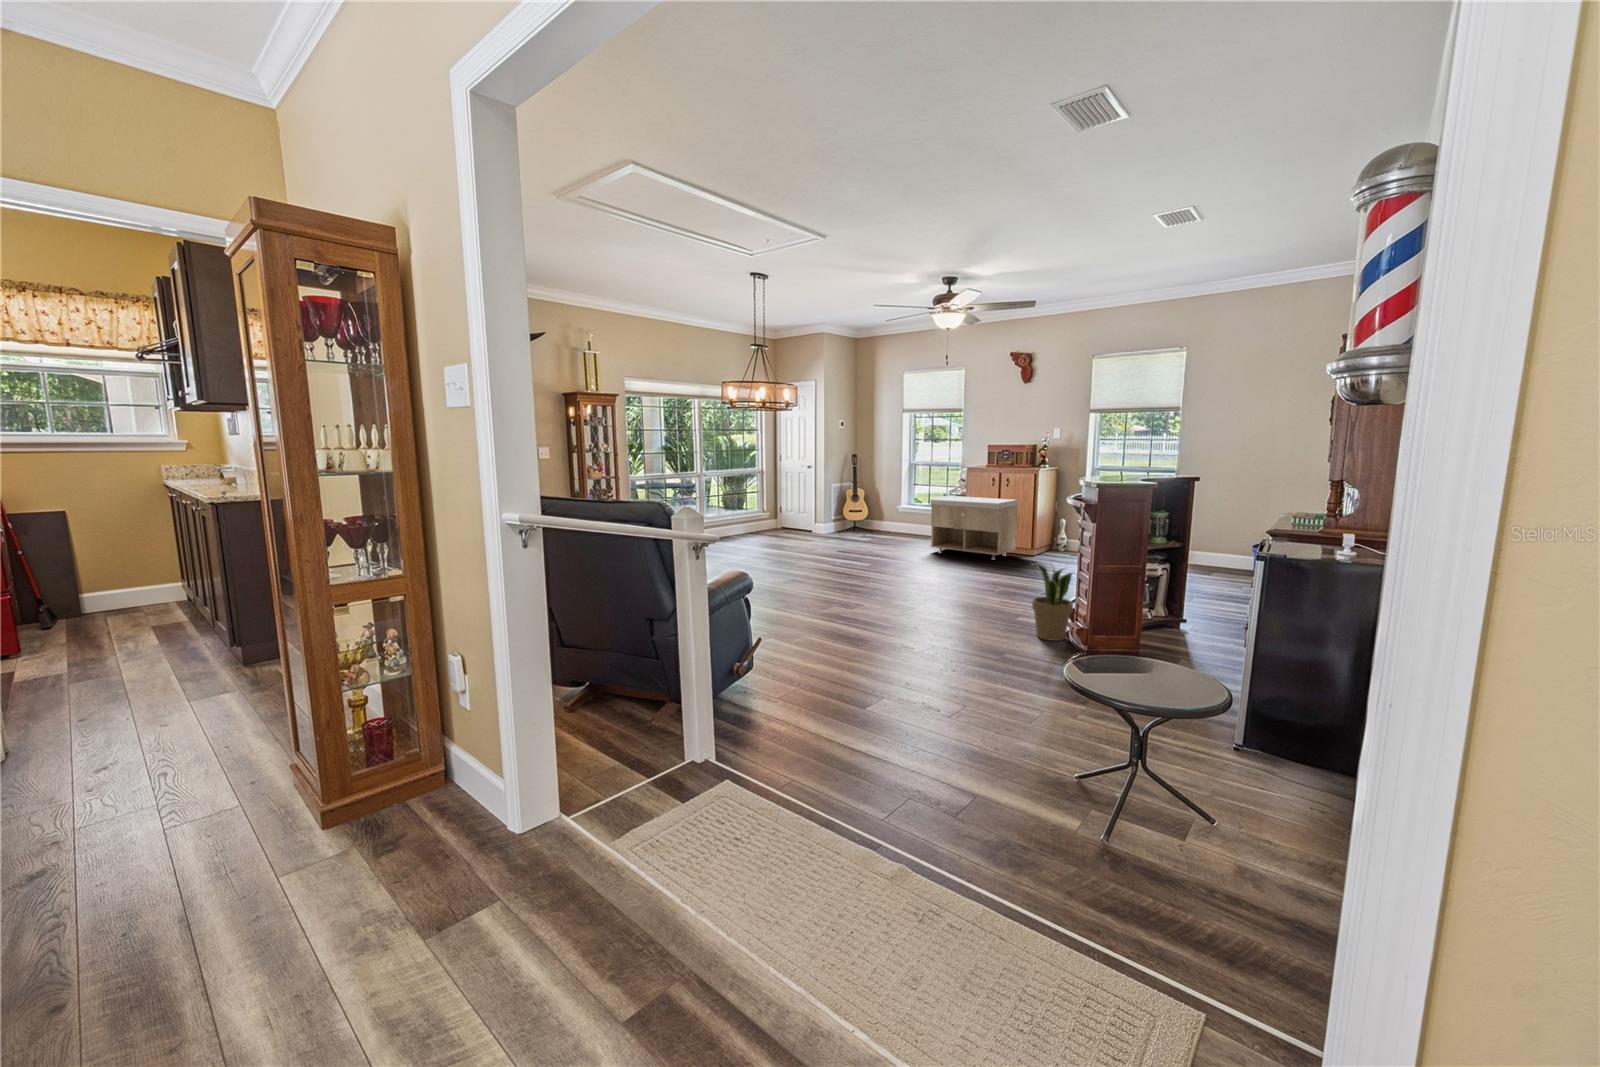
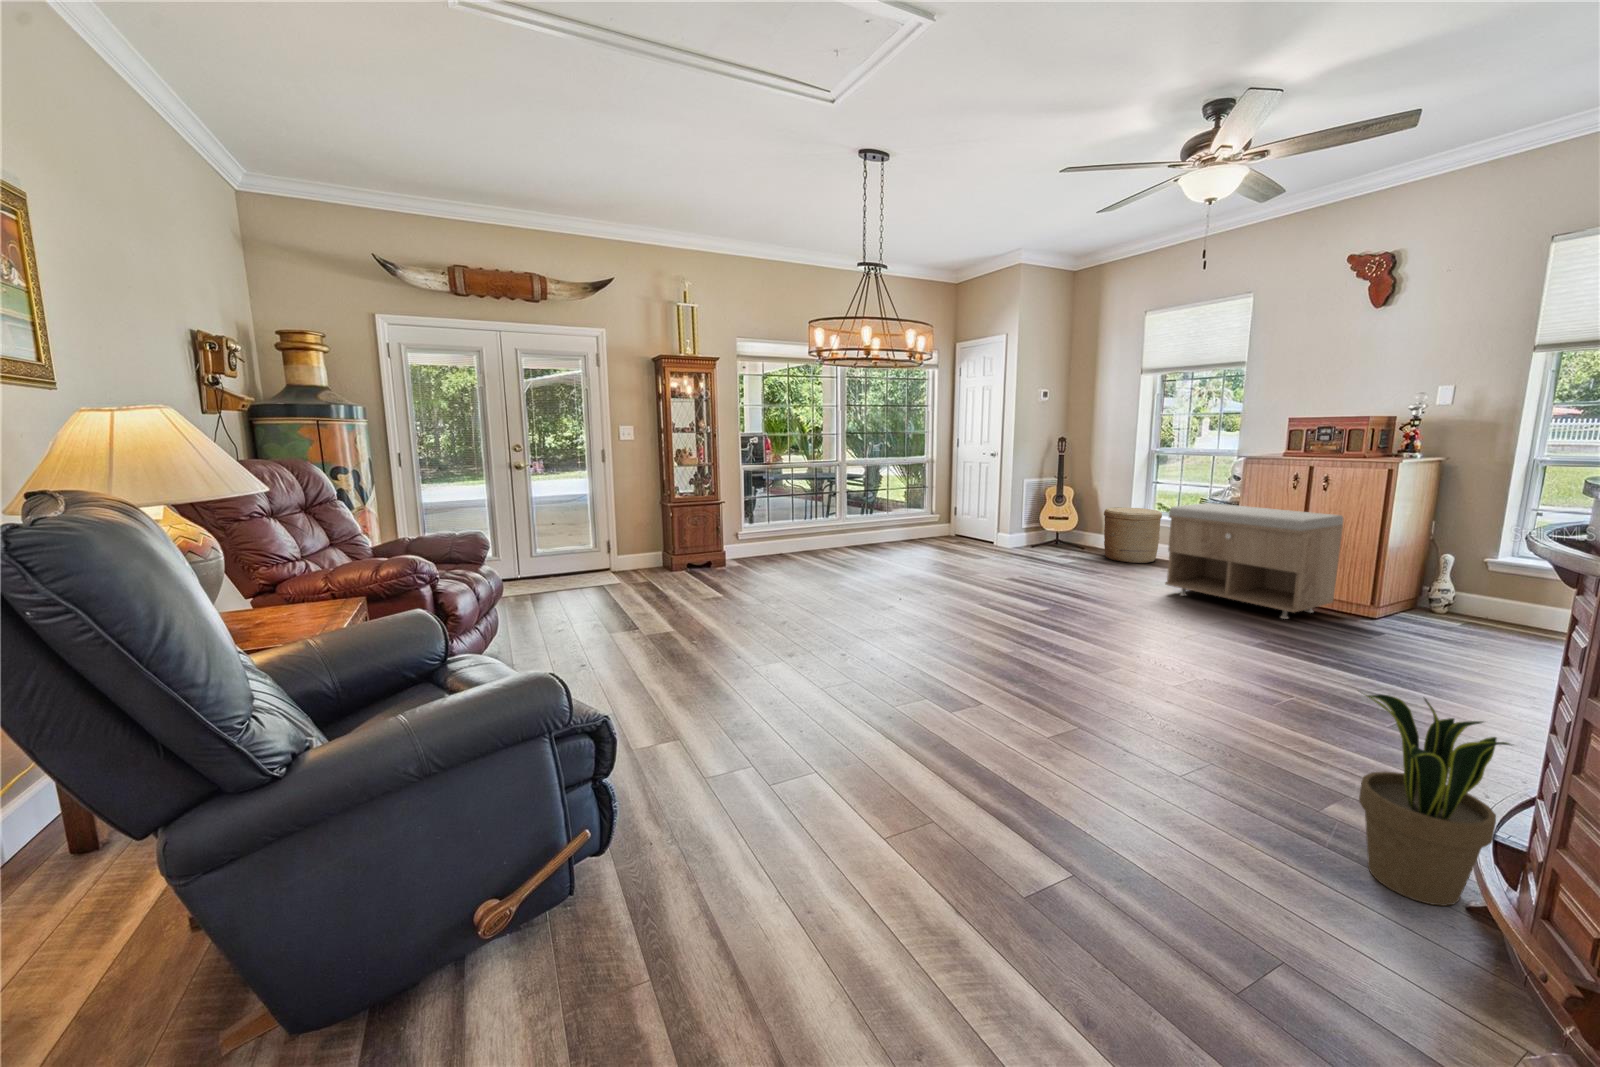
woven basket: none [886,502,921,538] -> present [1104,507,1162,563]

